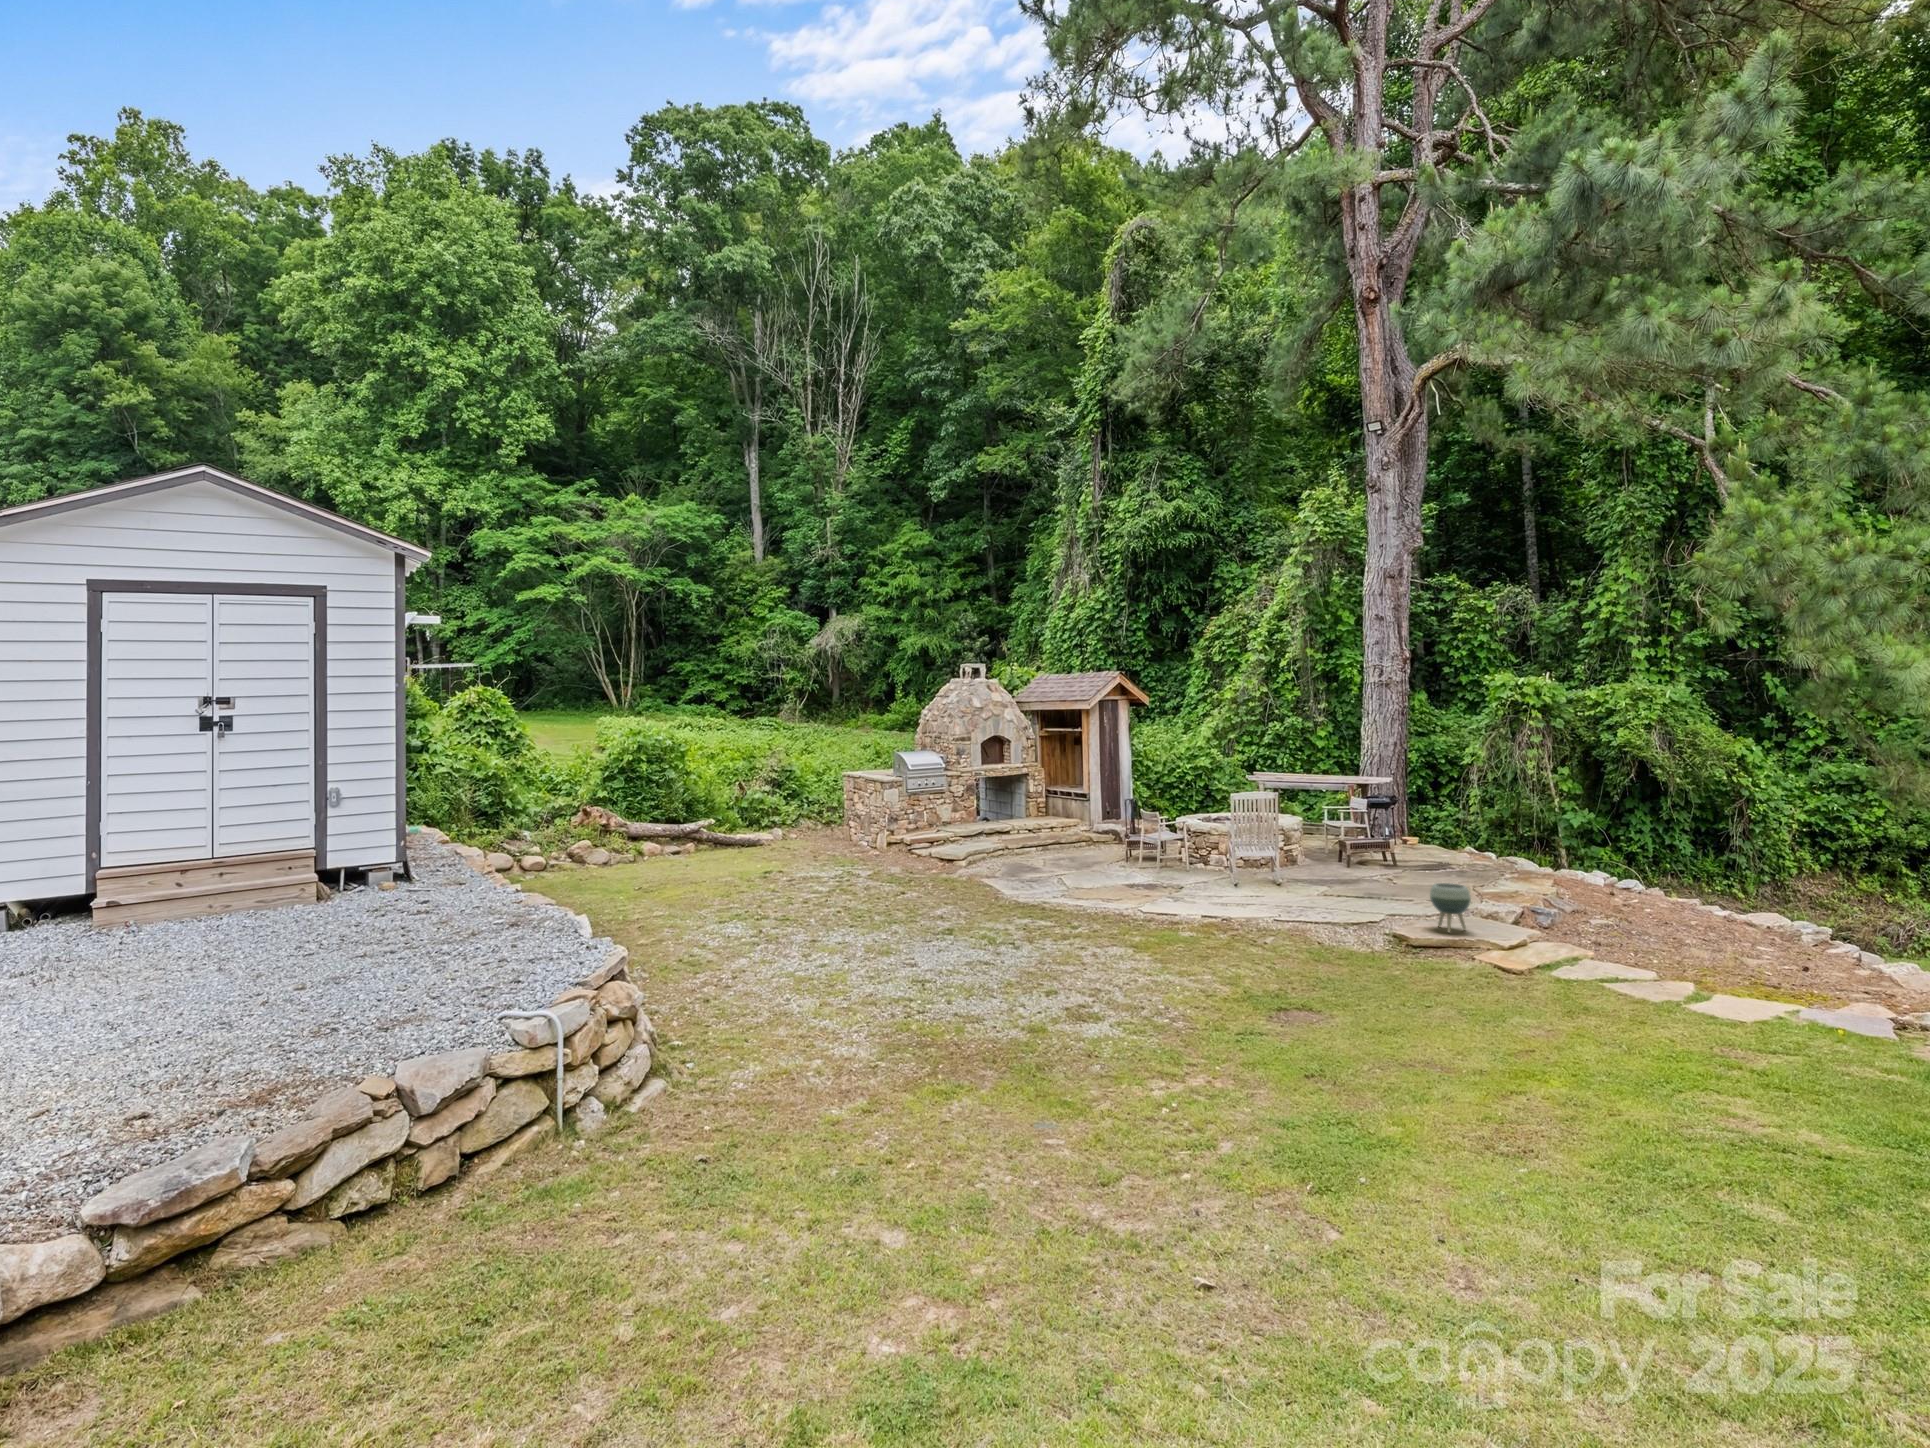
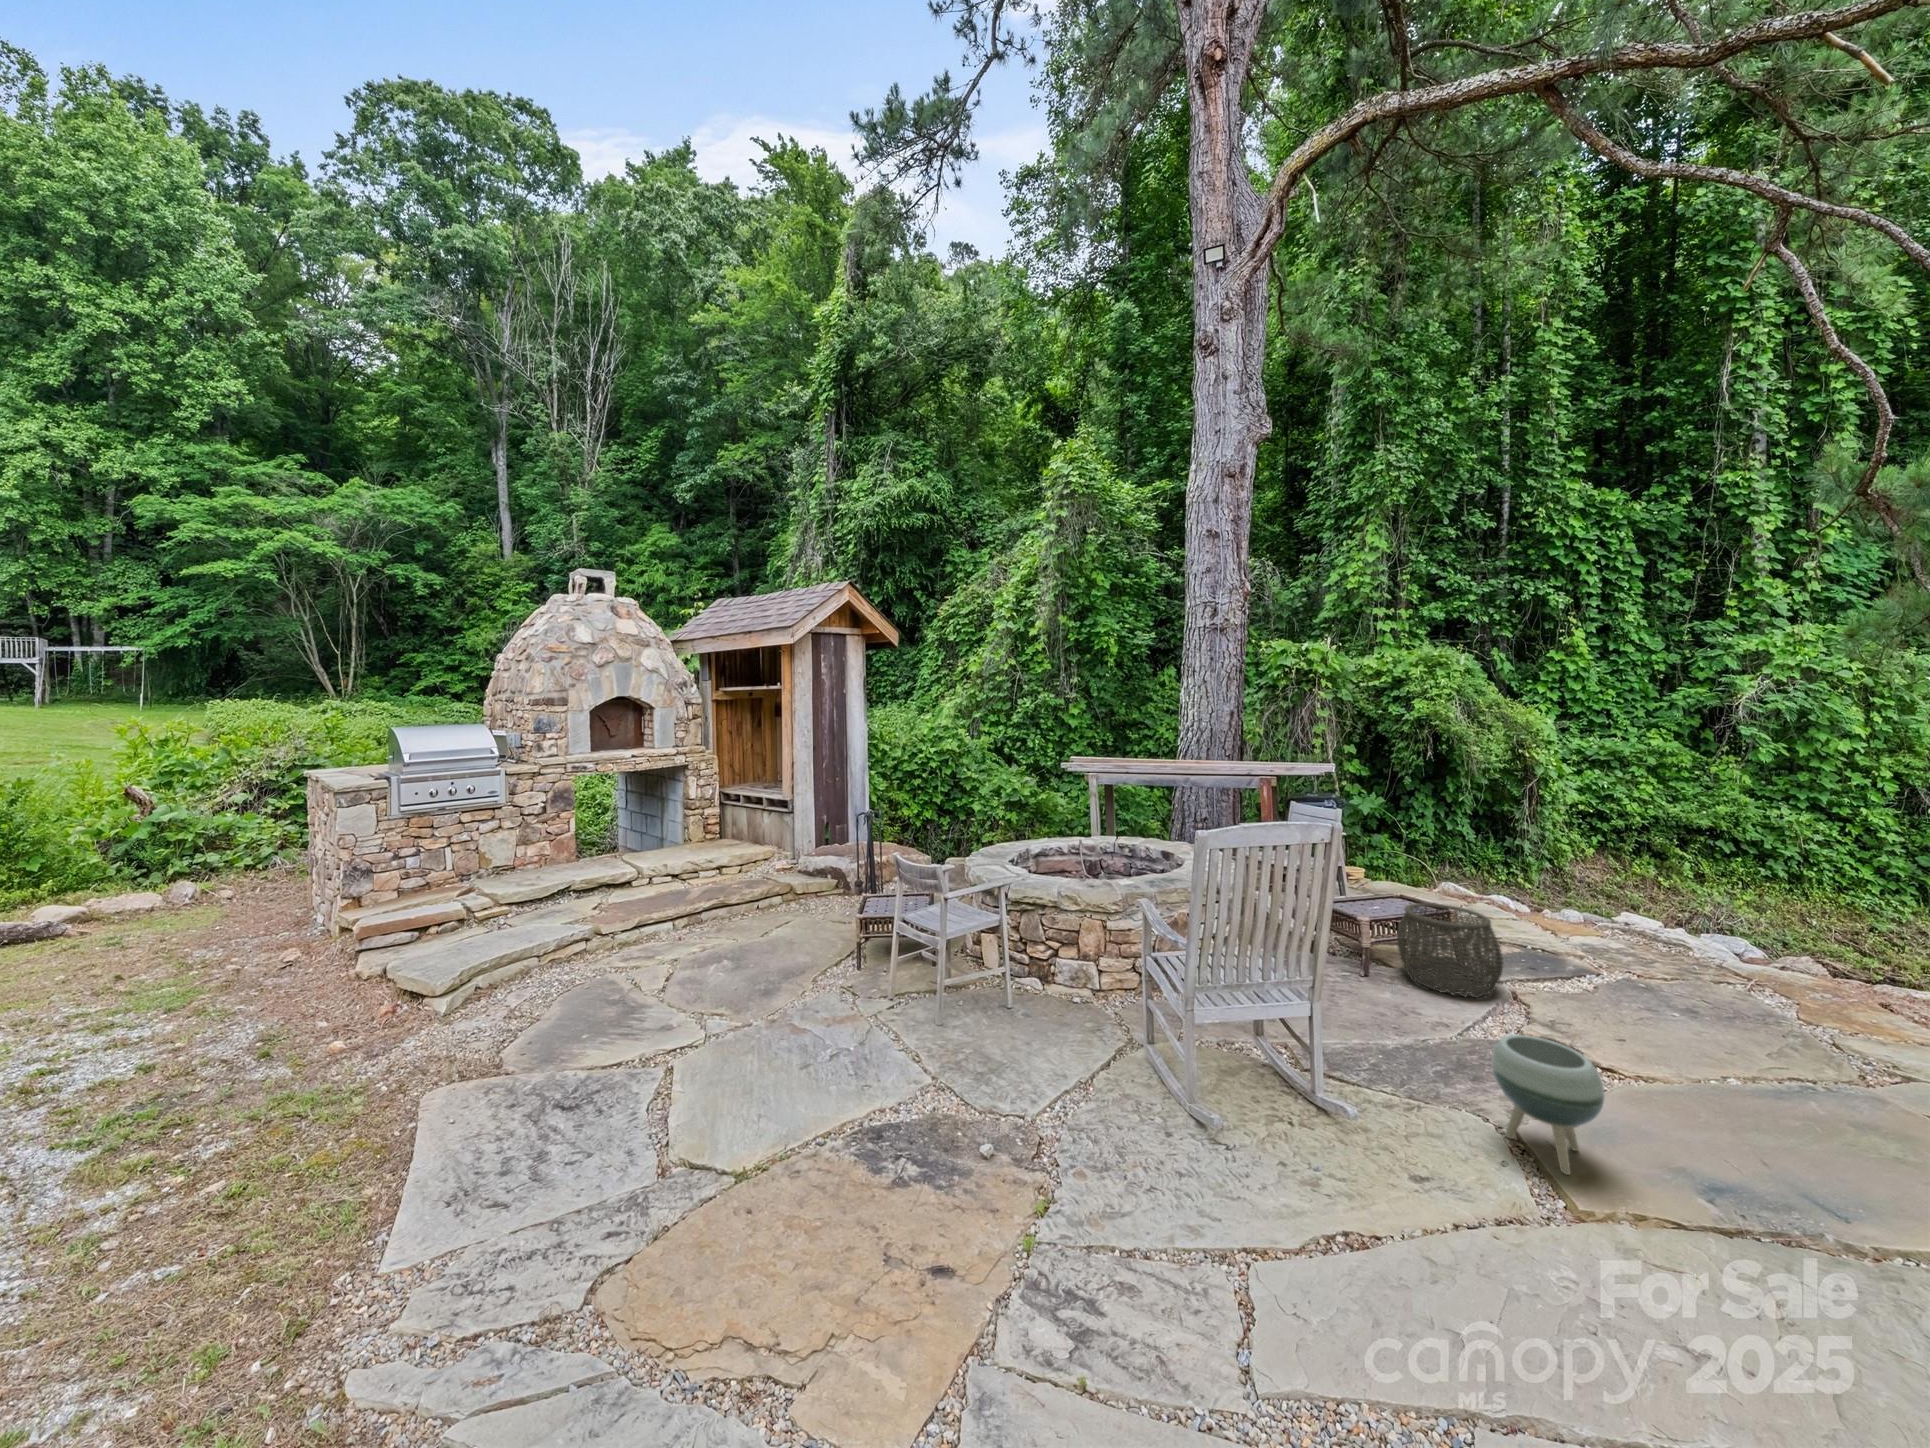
woven basket: none [1470,856,1528,905] -> present [1397,903,1503,998]

